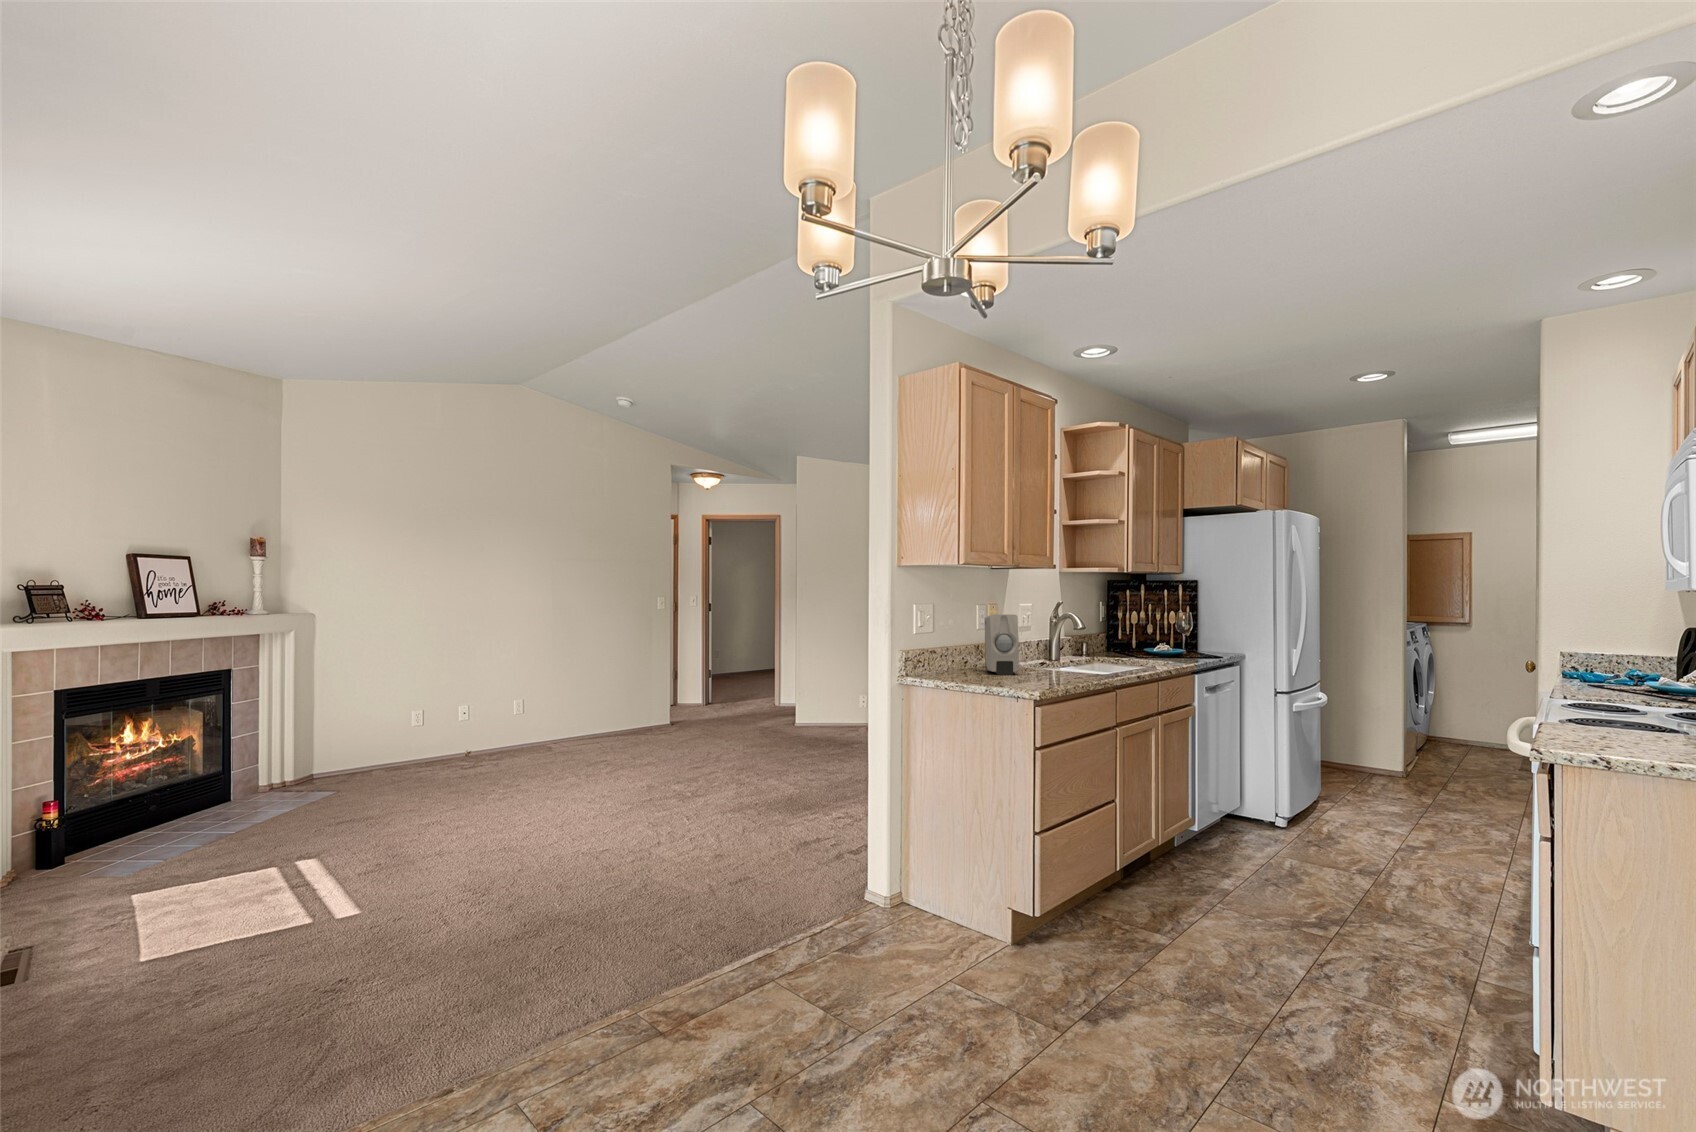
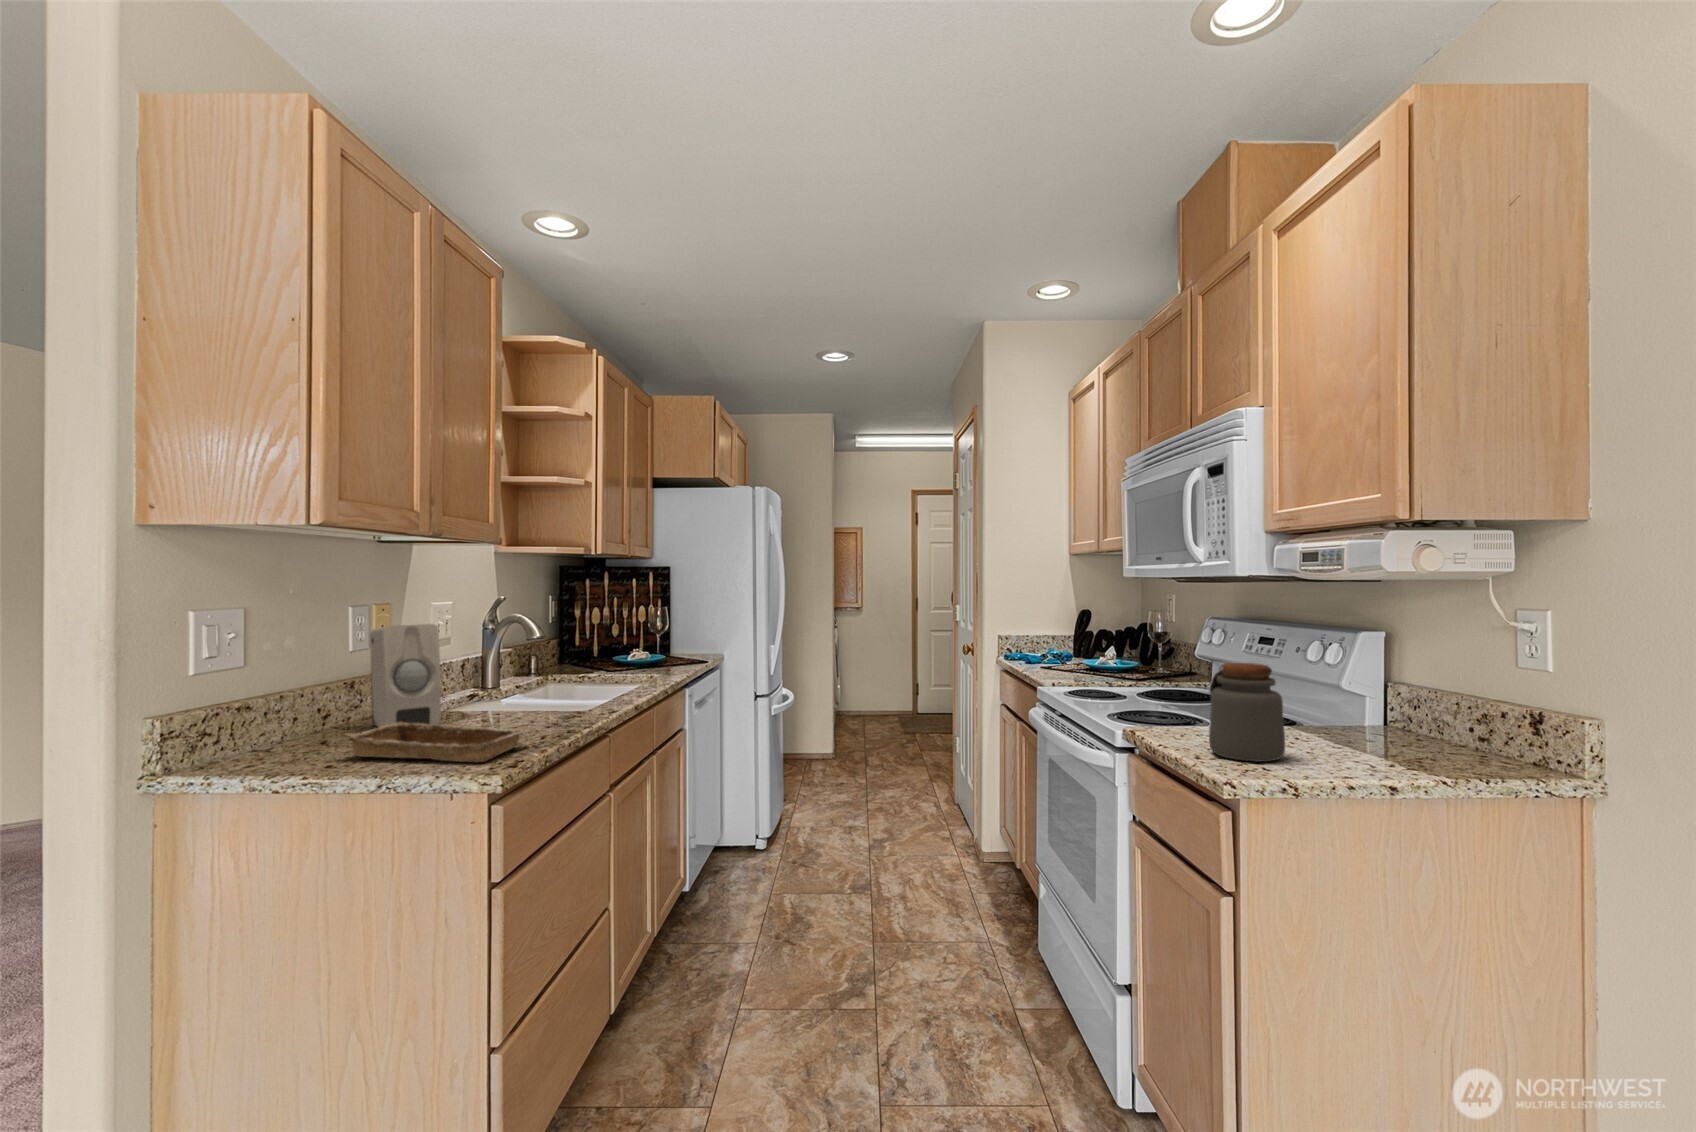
tray: none [971,666,1062,687] -> present [348,722,529,762]
jar: none [1574,668,1655,751] -> present [1209,663,1285,762]

